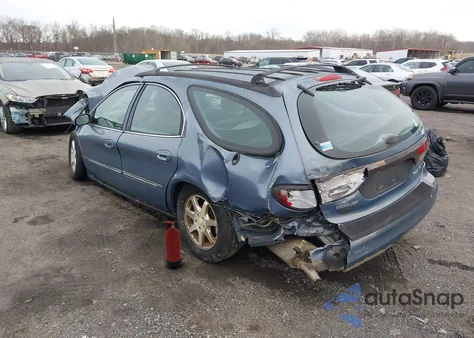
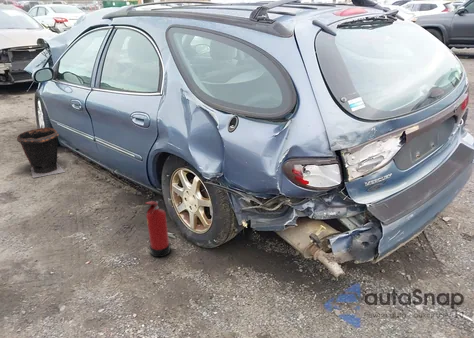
waste bin: none [55,163,93,205] -> present [17,128,65,178]

